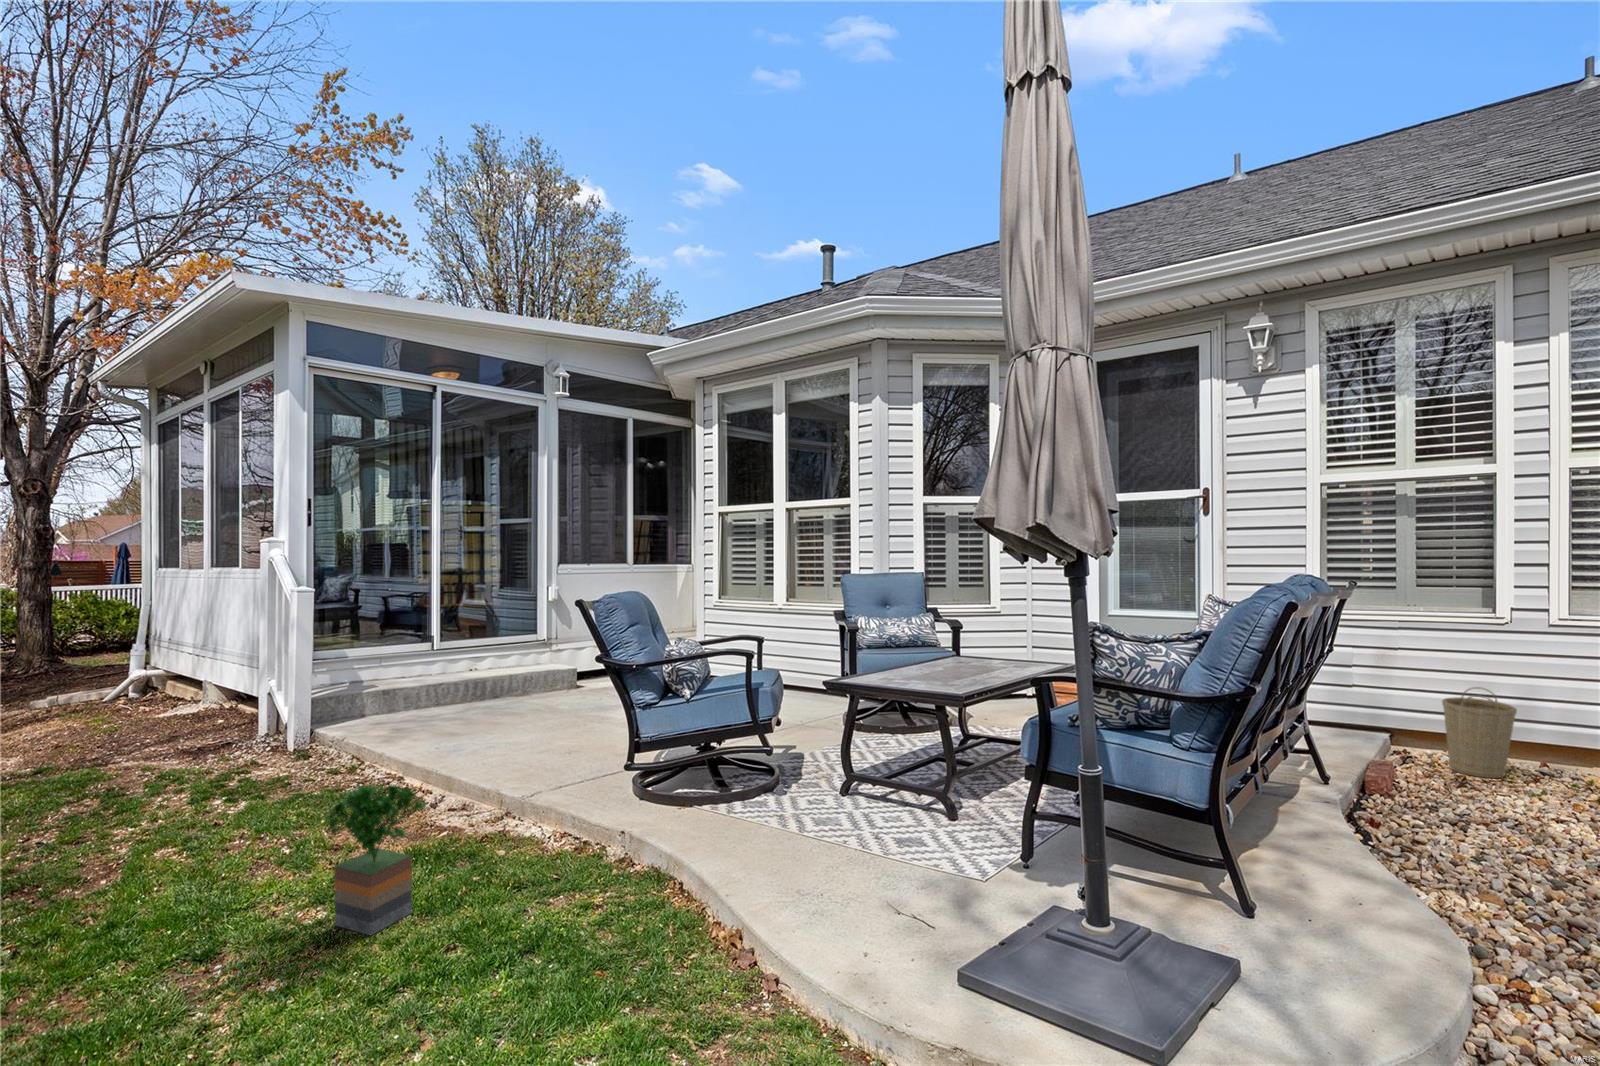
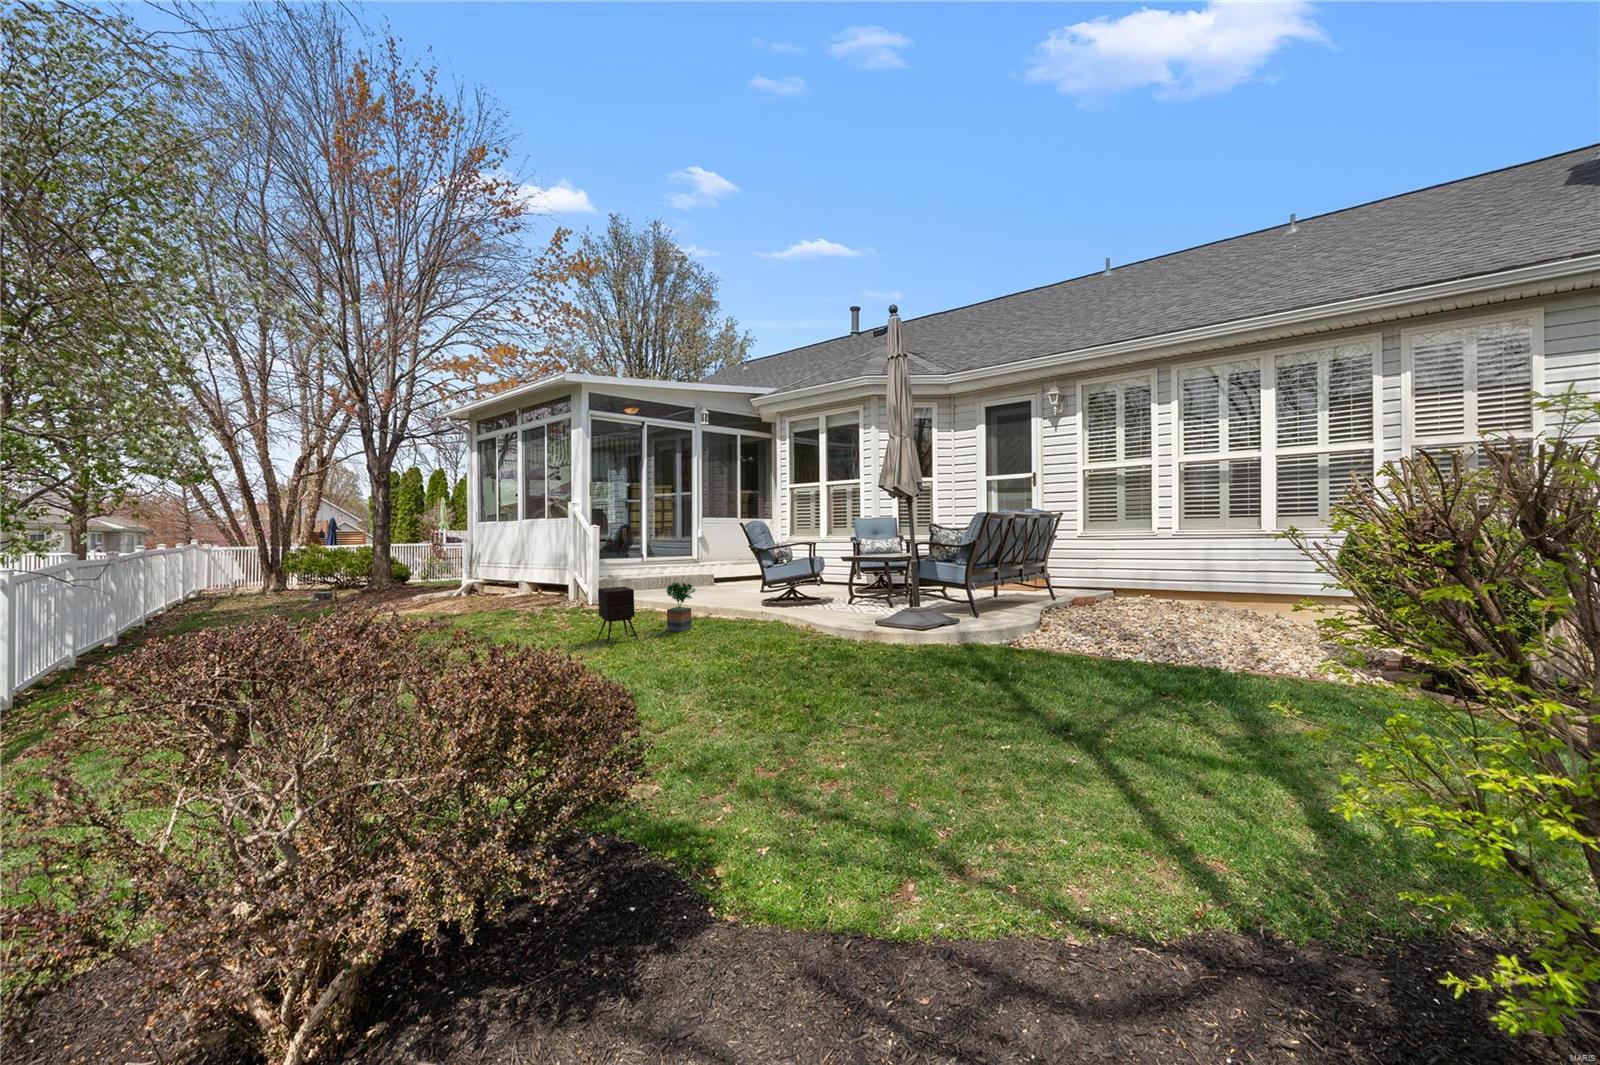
basket: present [1442,687,1517,778] -> none [1125,563,1154,602]
side table: none [73,811,202,1028] -> present [598,586,638,643]

